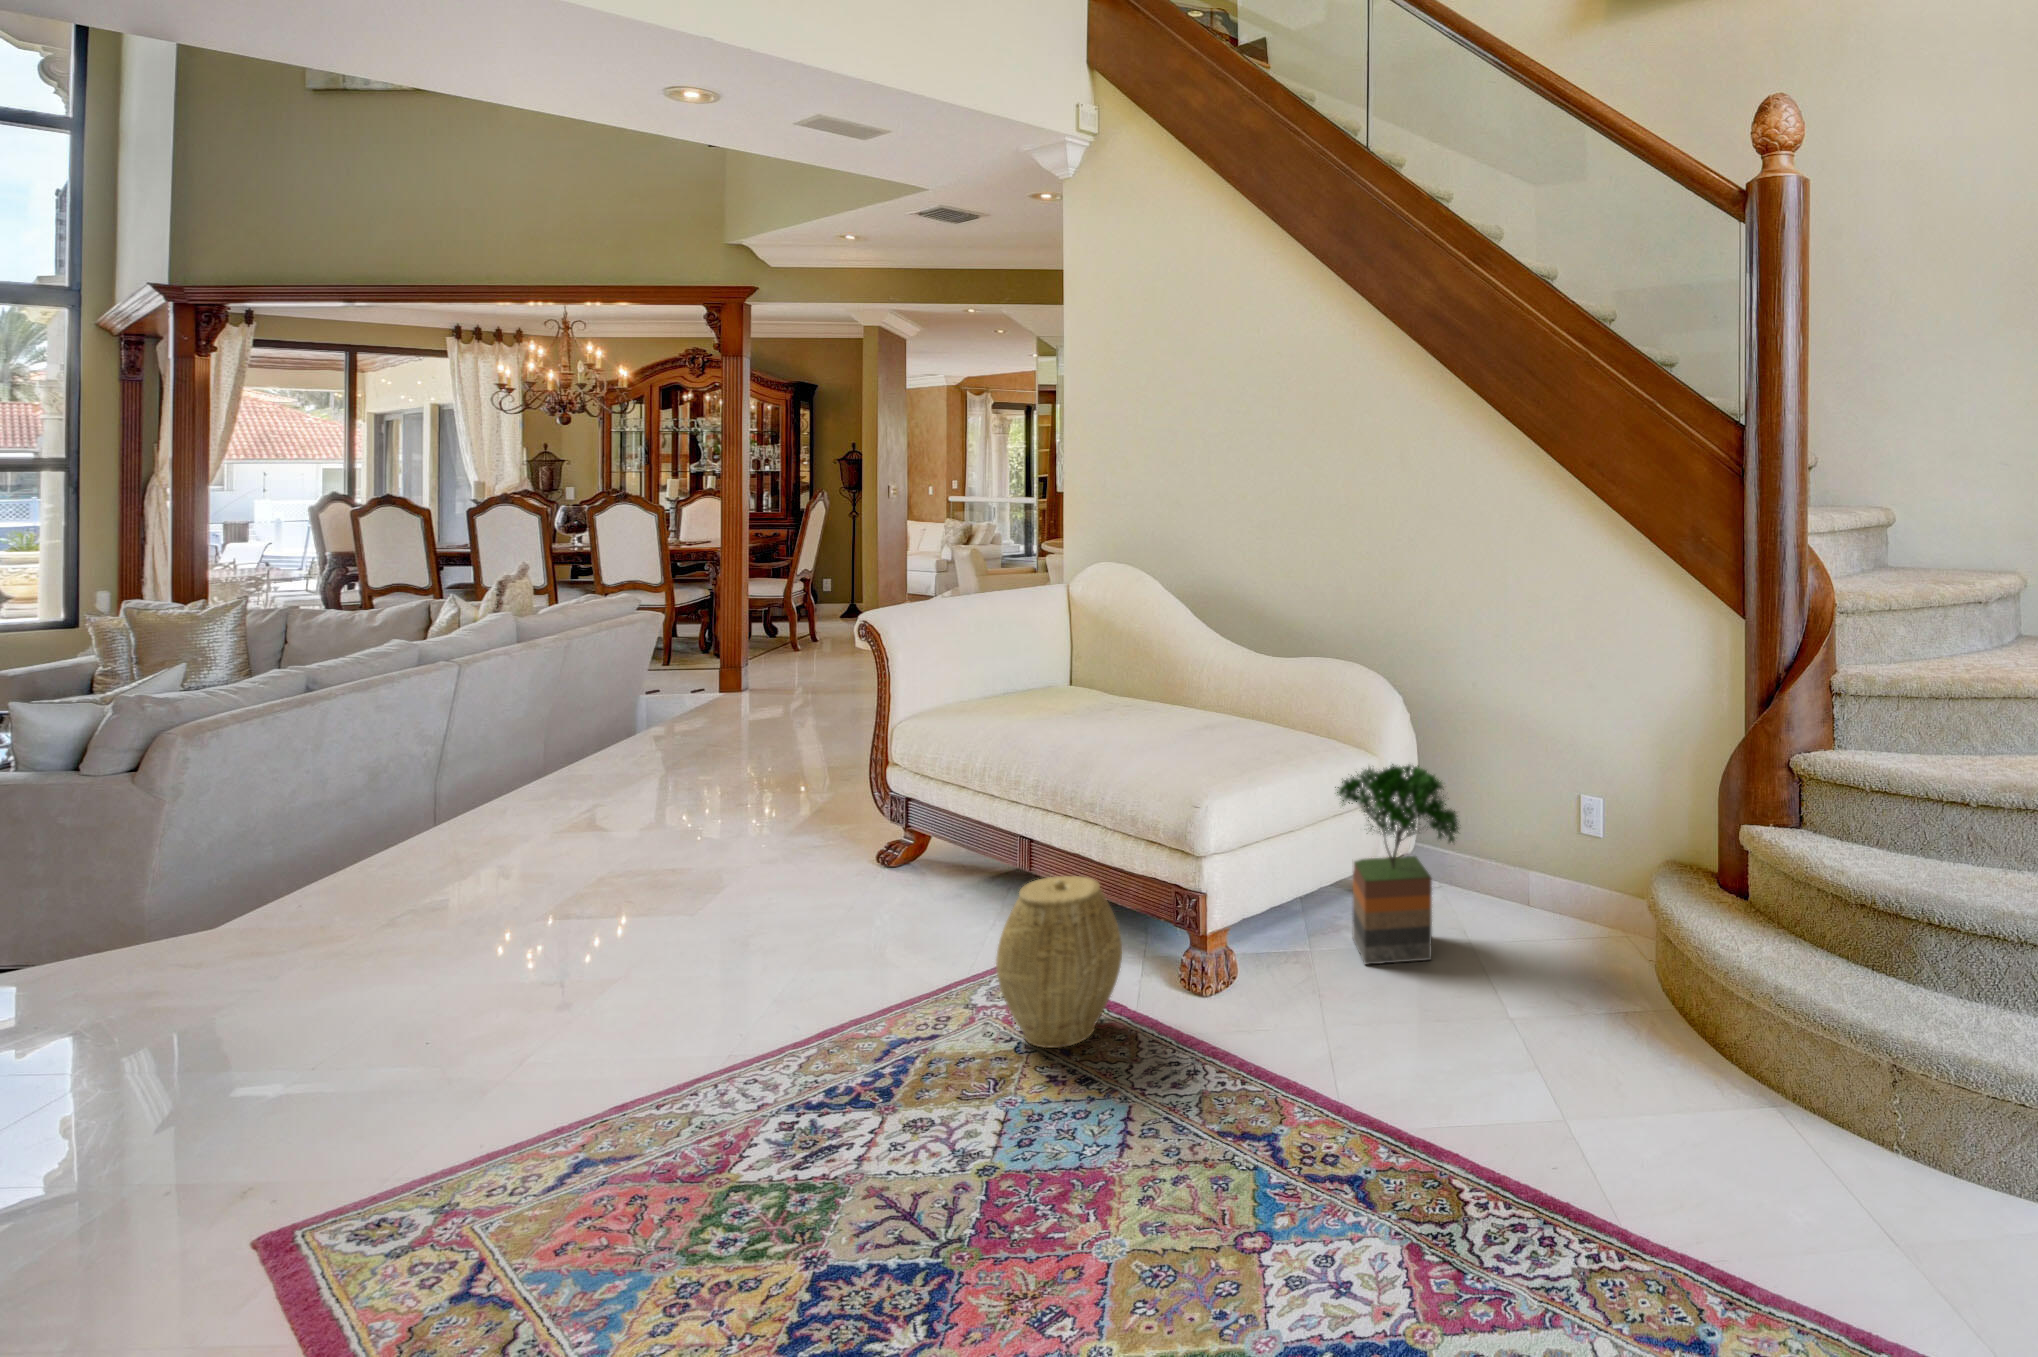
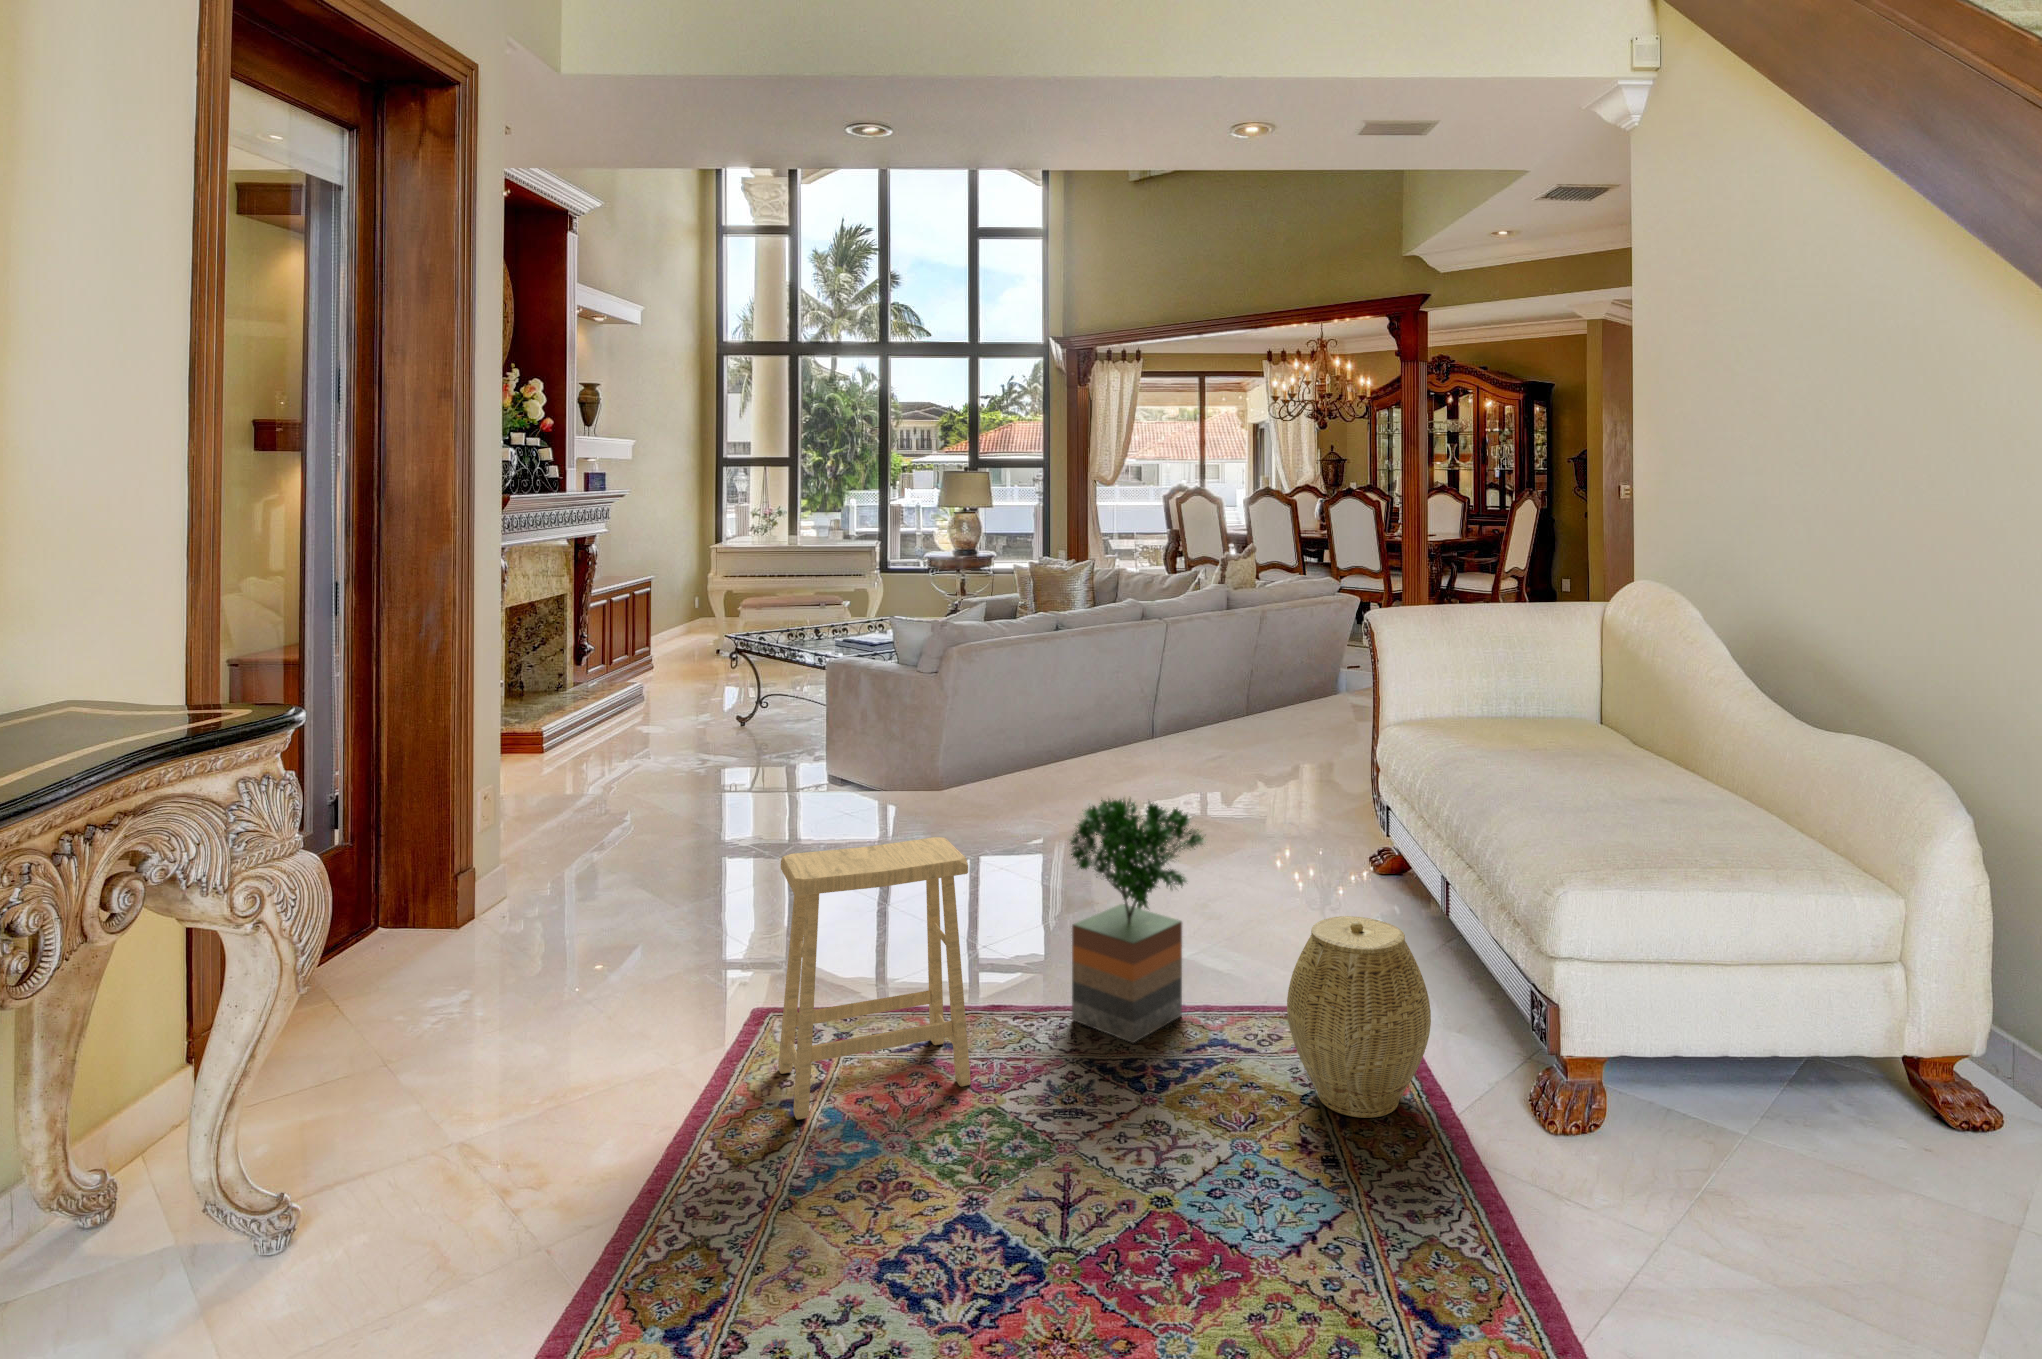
potted tree: present [1335,764,1459,964] -> present [1068,799,1207,1043]
footstool: none [389,918,684,1305] -> present [778,837,971,1120]

